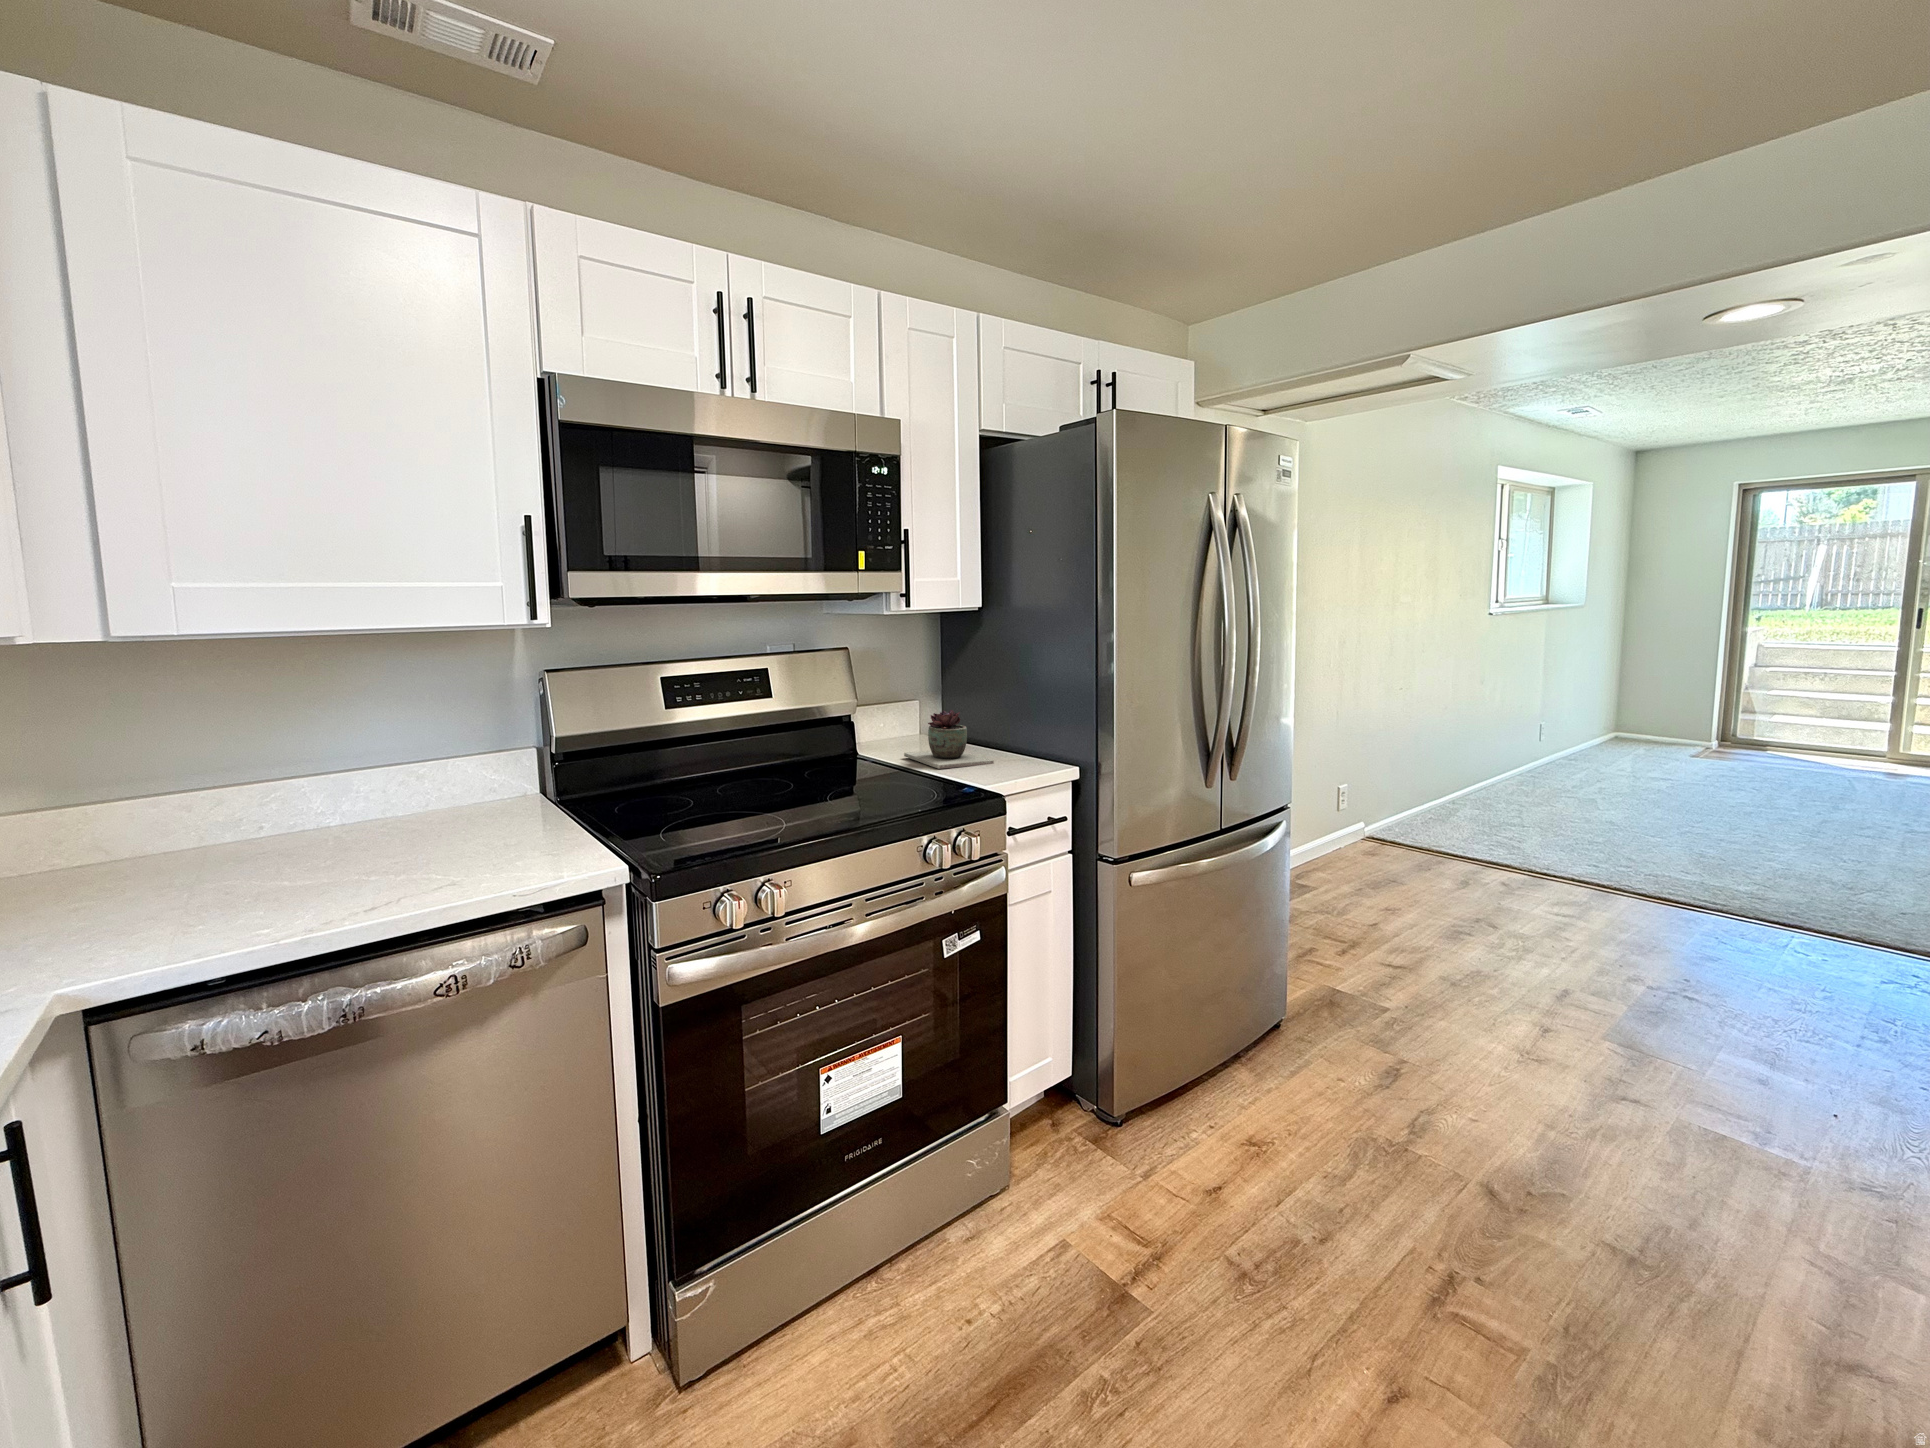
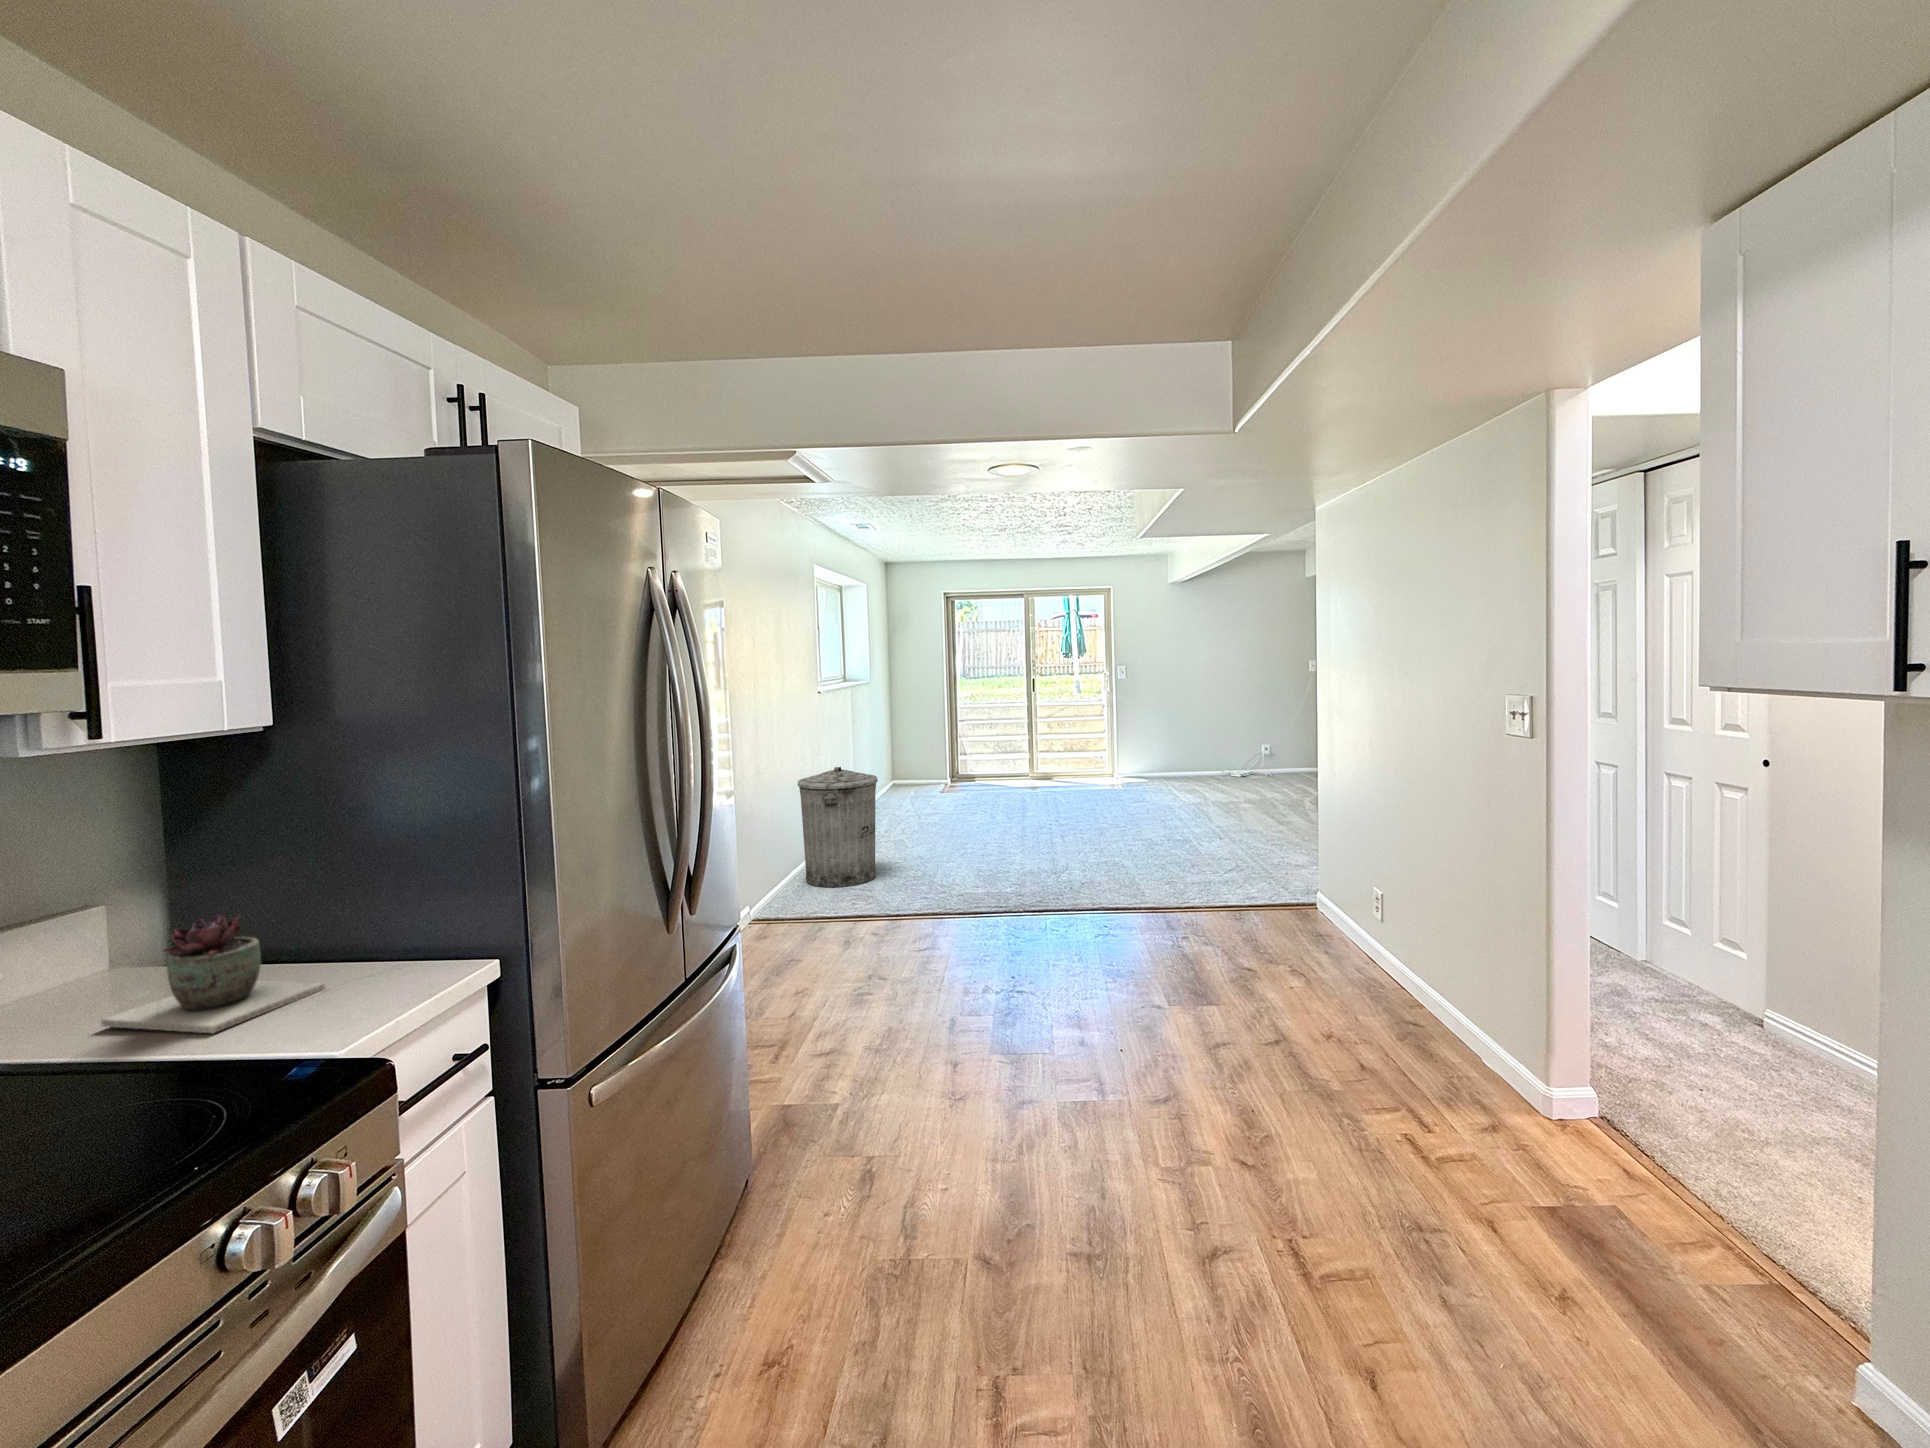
trash can: none [1438,719,1538,841] -> present [798,767,878,887]

